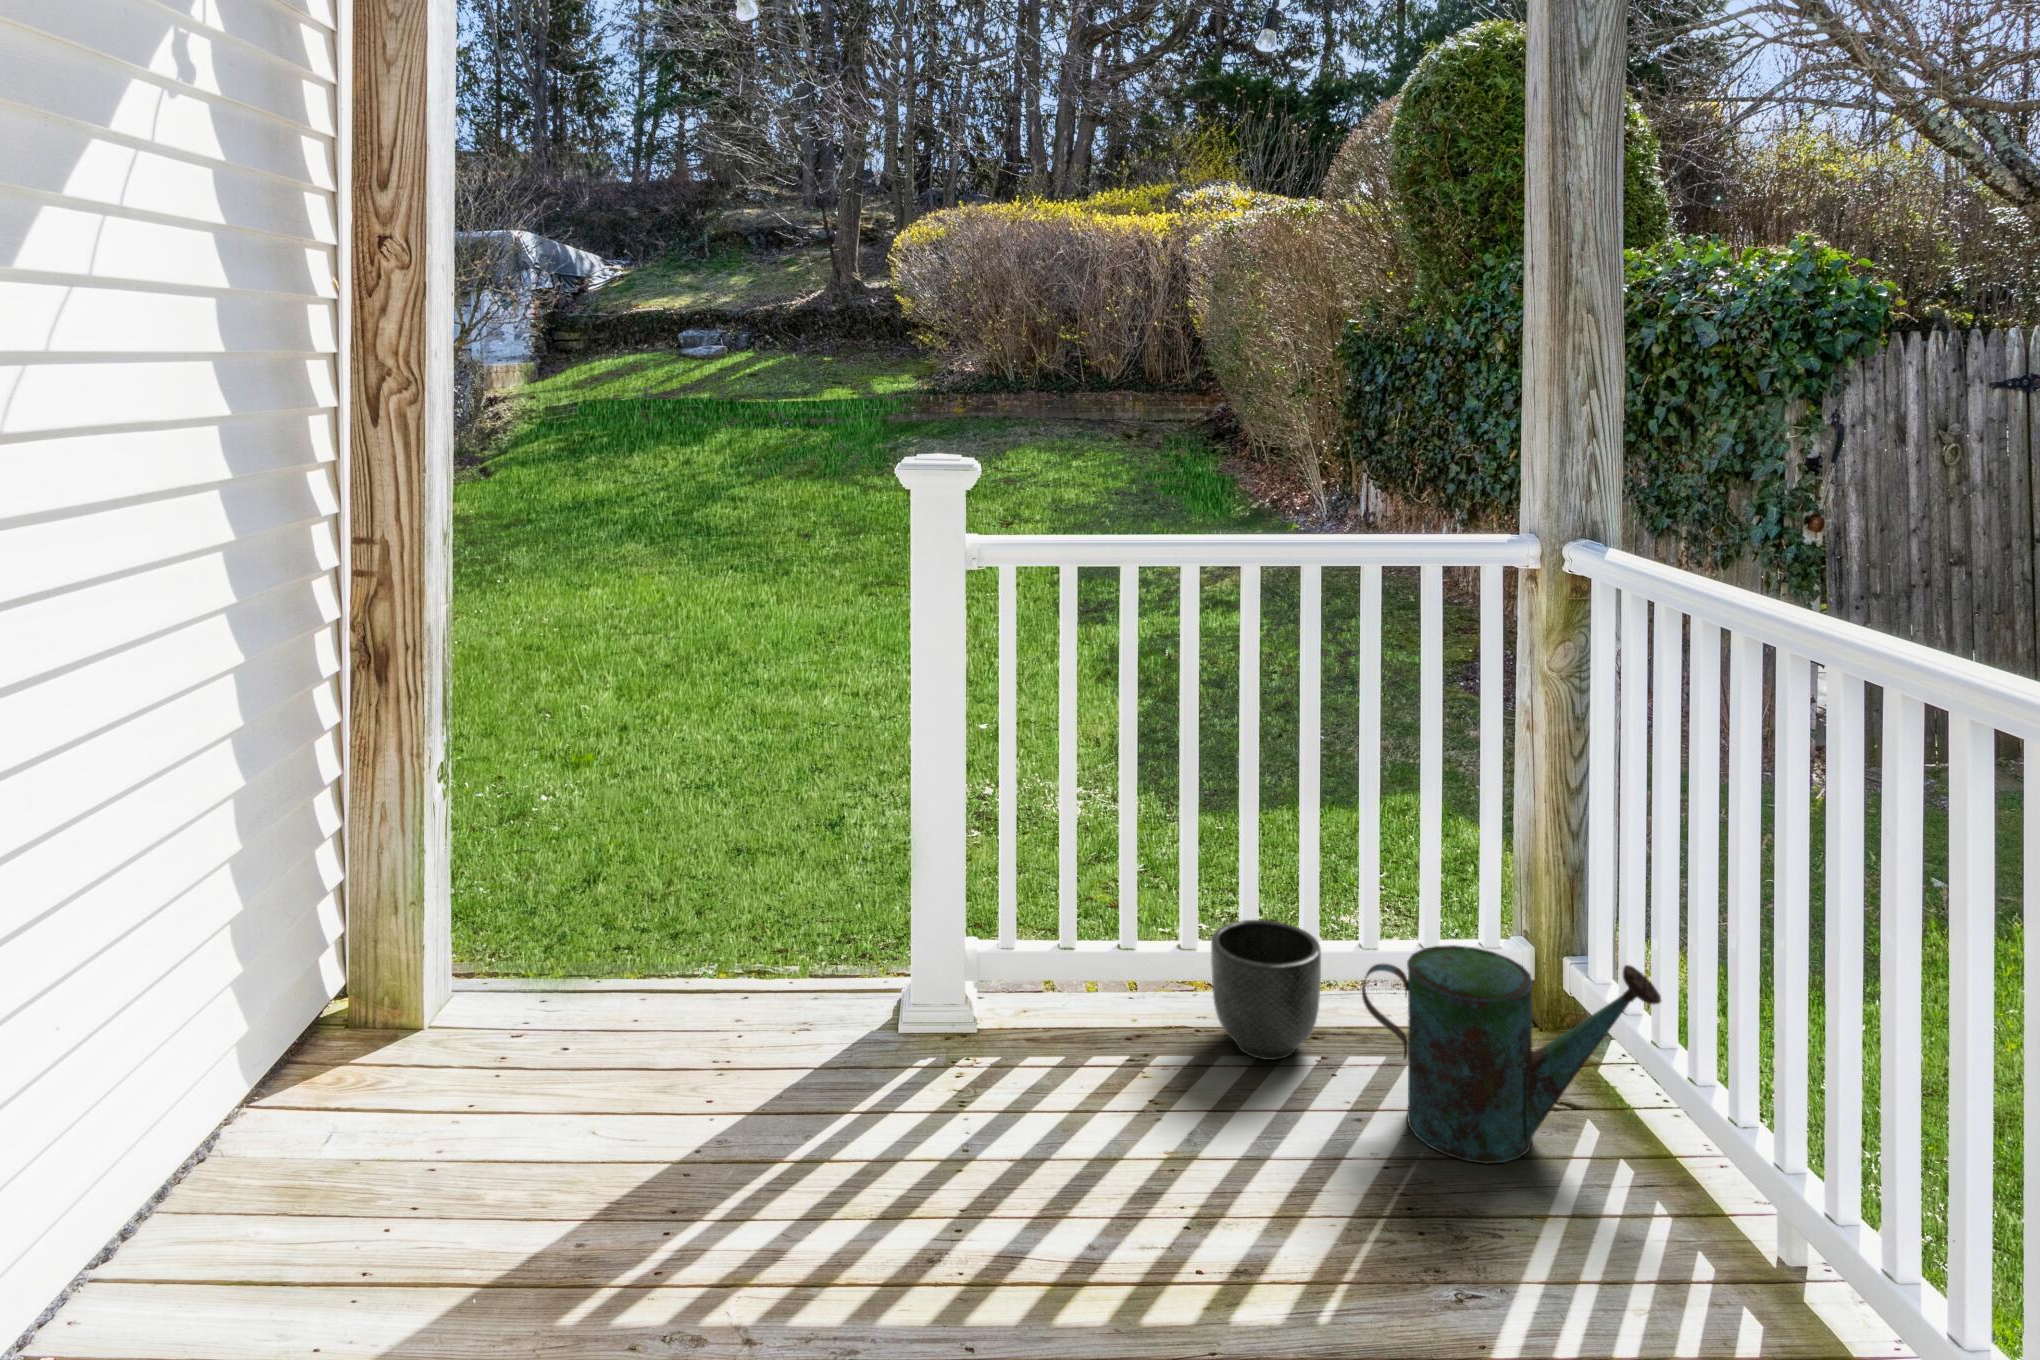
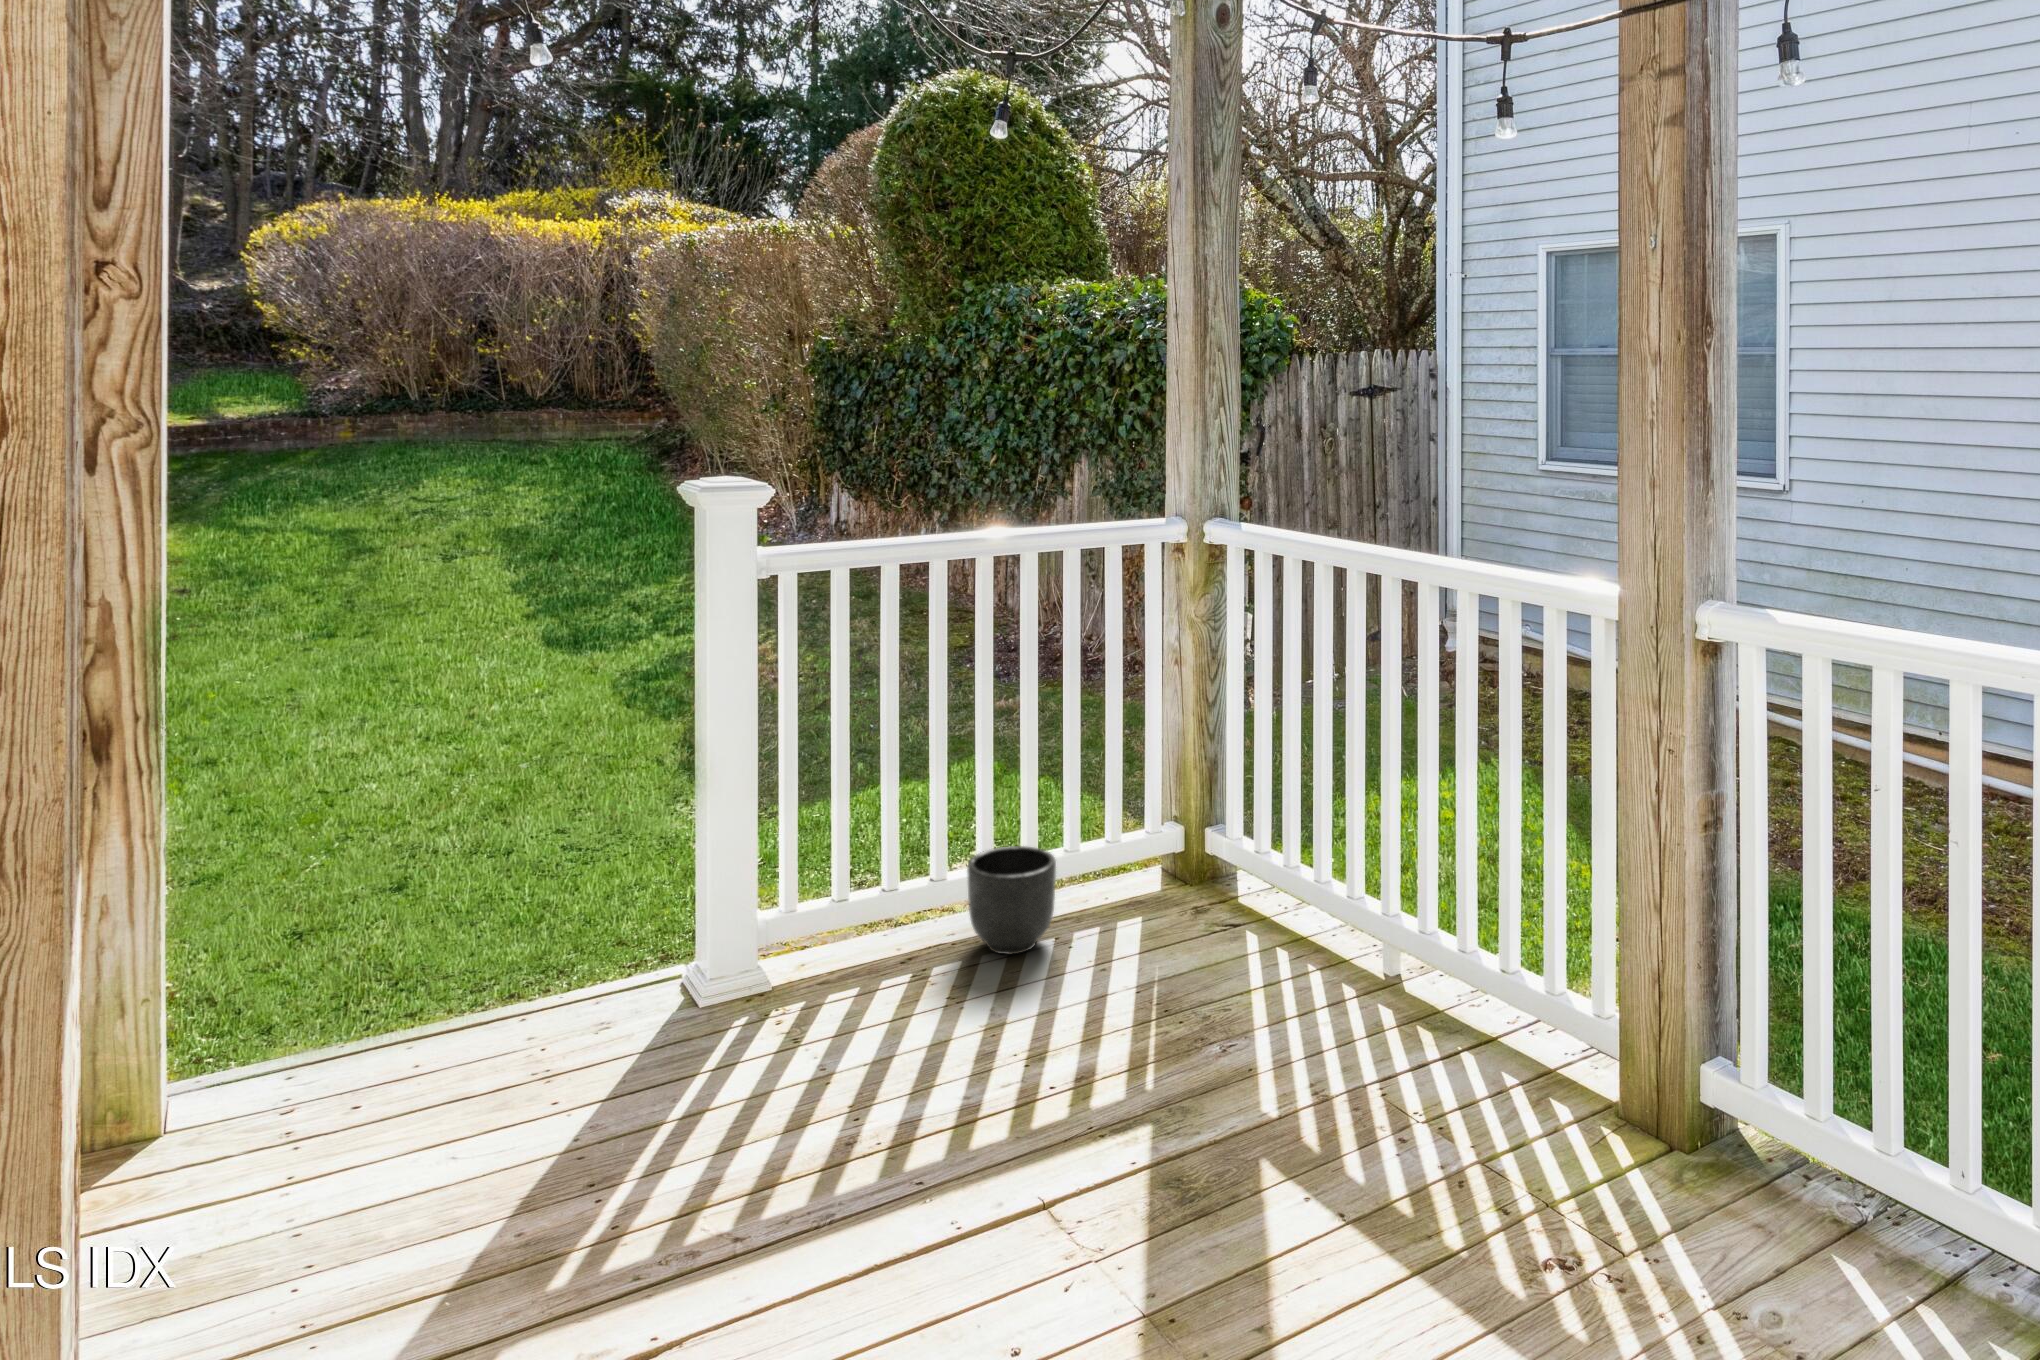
watering can: present [1362,945,1661,1164] -> none [1102,810,1304,975]

